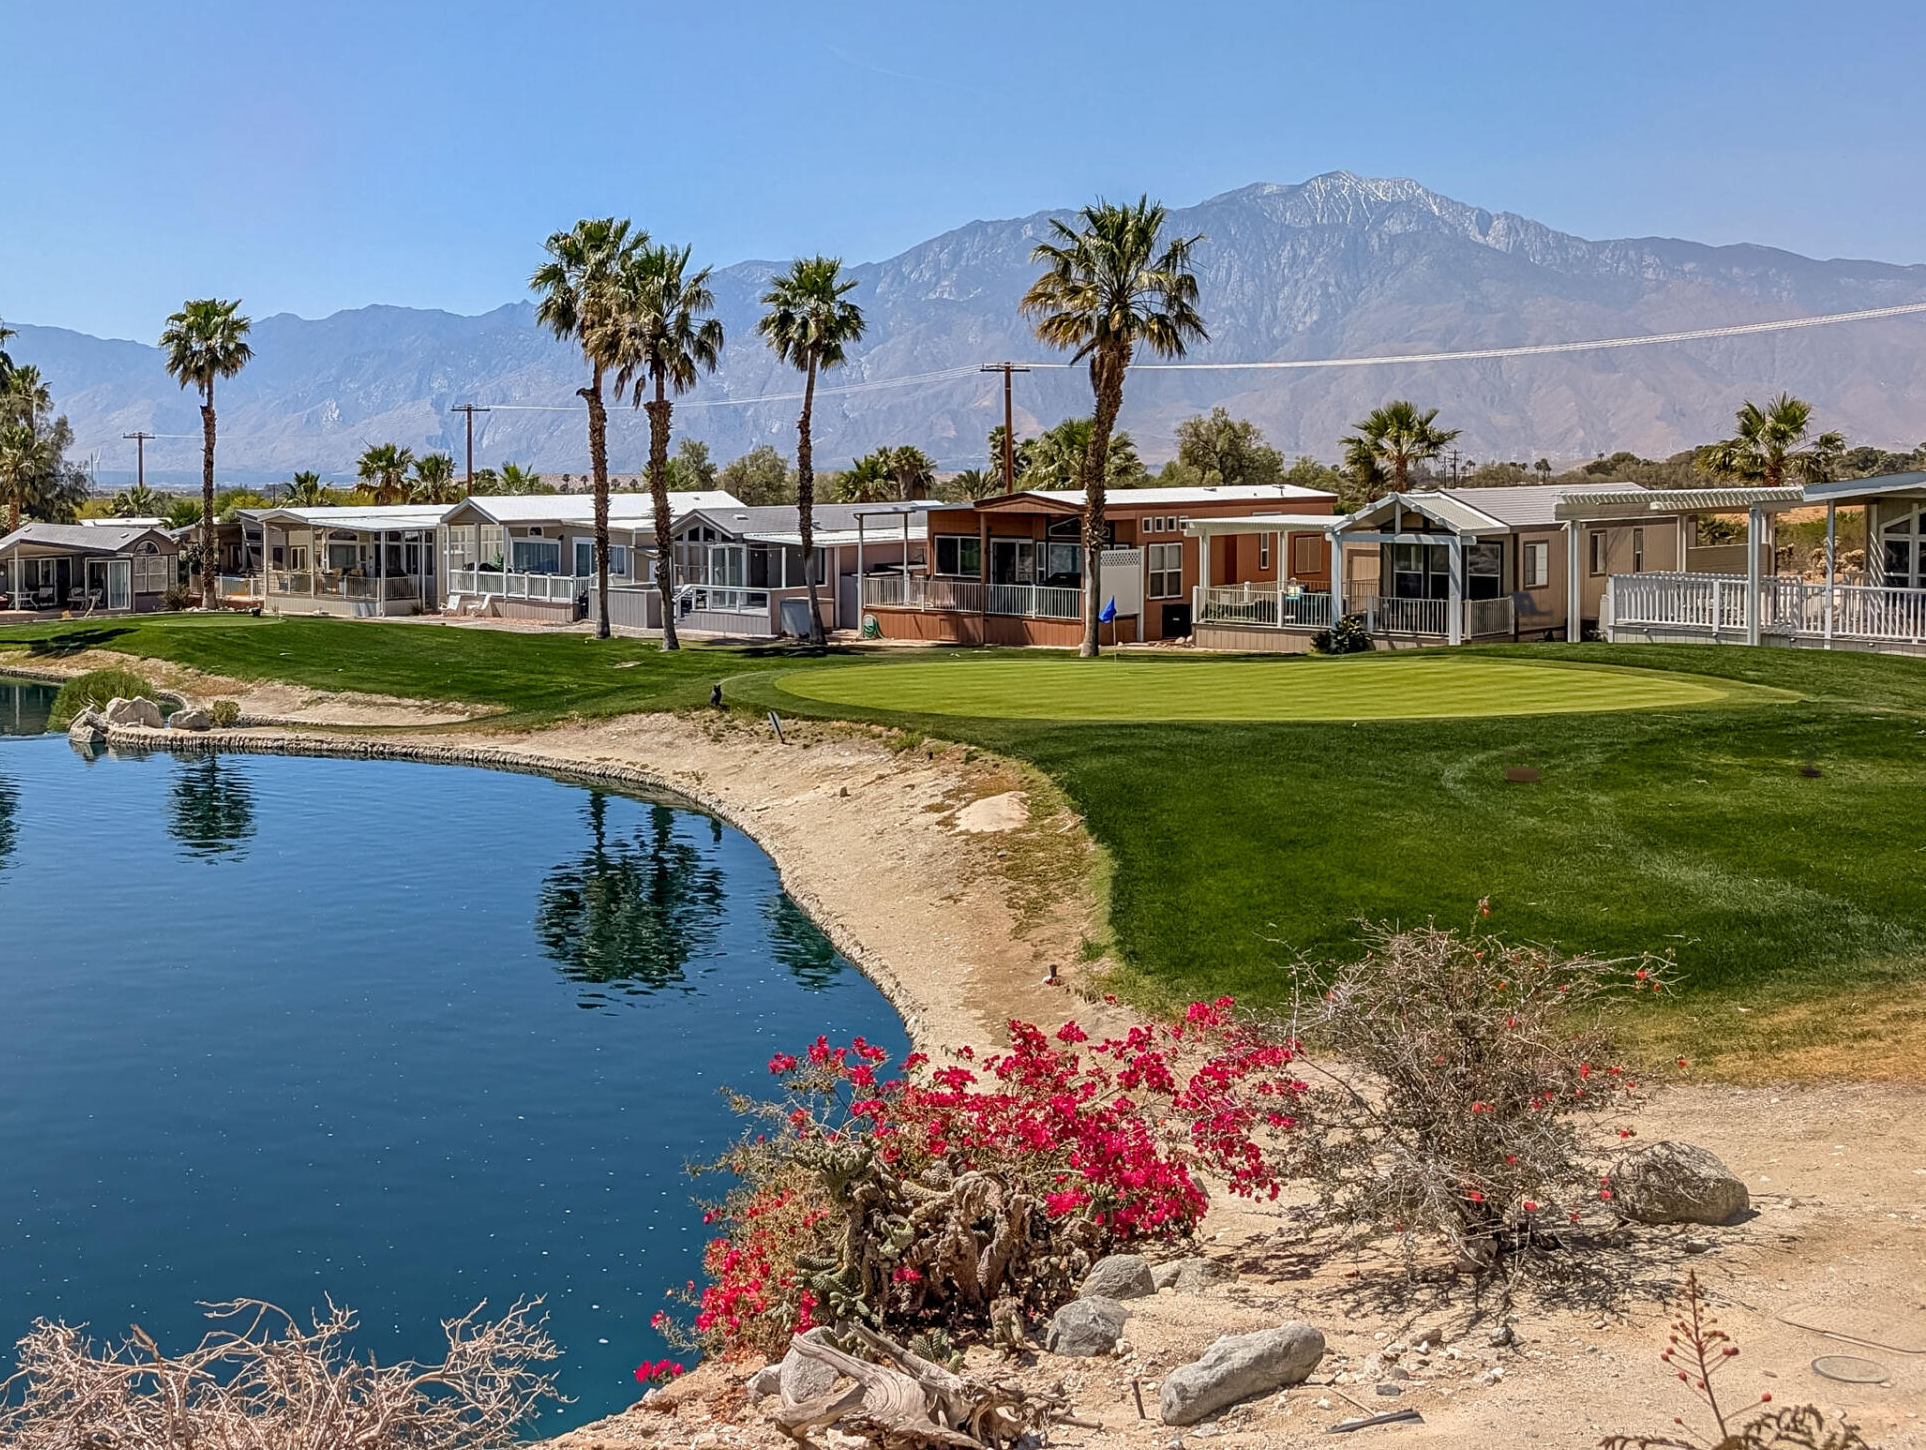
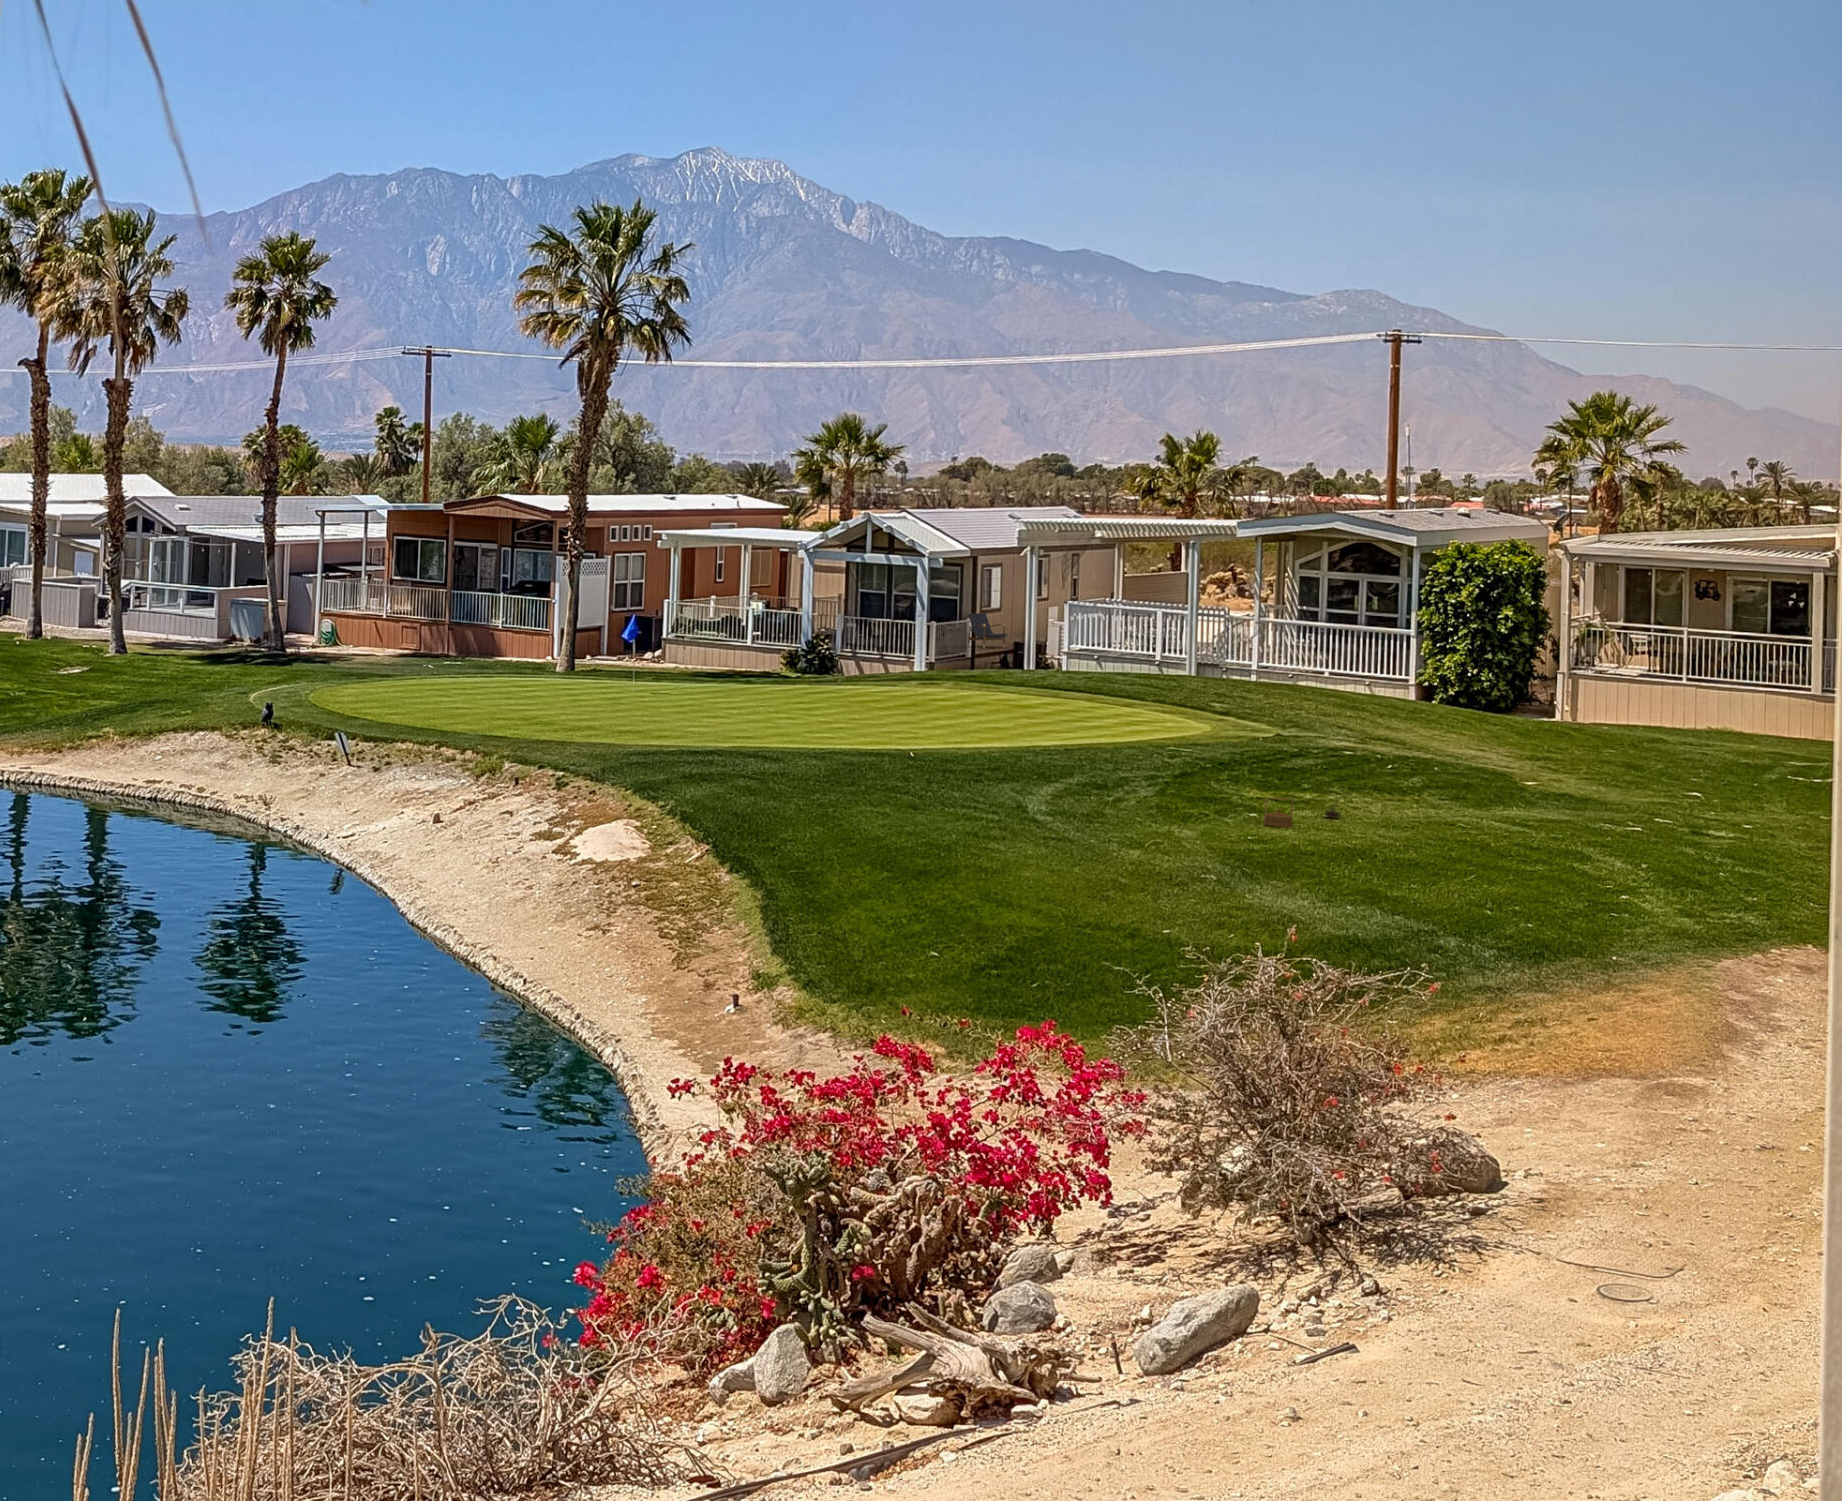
basket: present [1505,750,1539,782] -> present [1264,797,1294,827]

